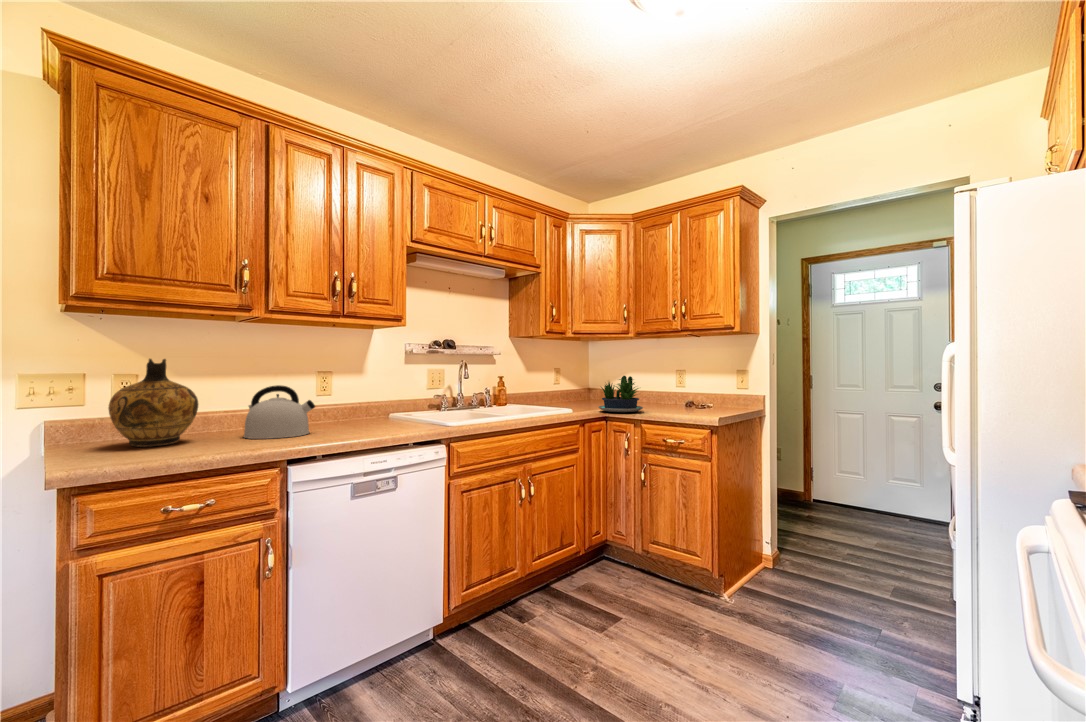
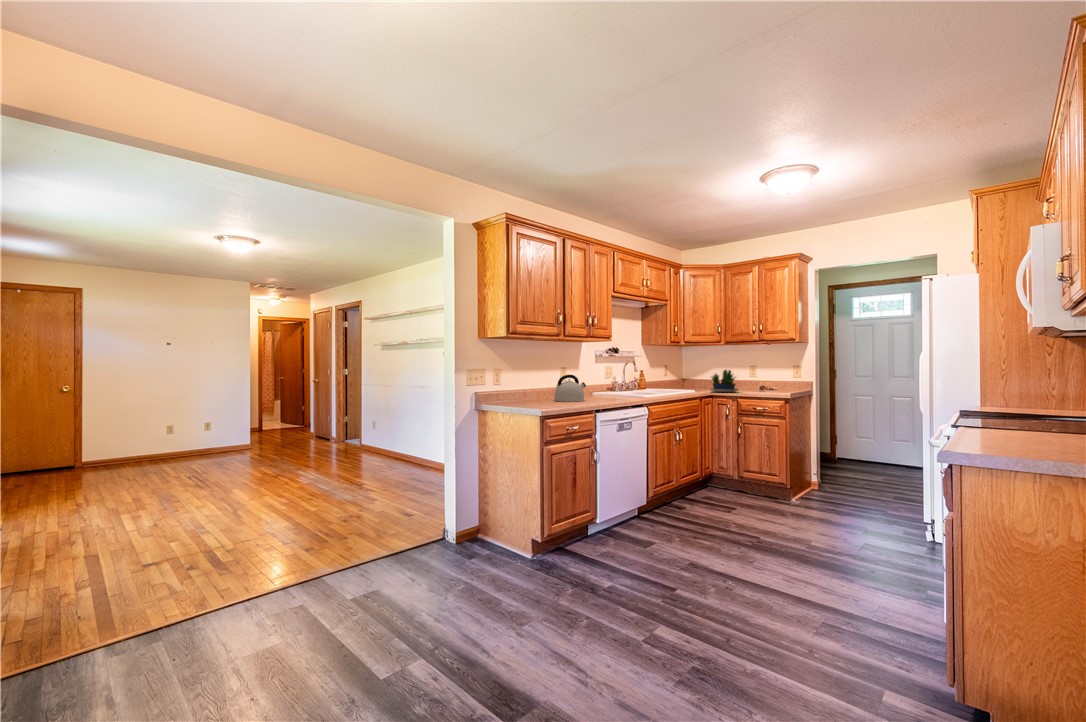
ceramic jug: present [108,359,198,447] -> none [511,361,545,404]

